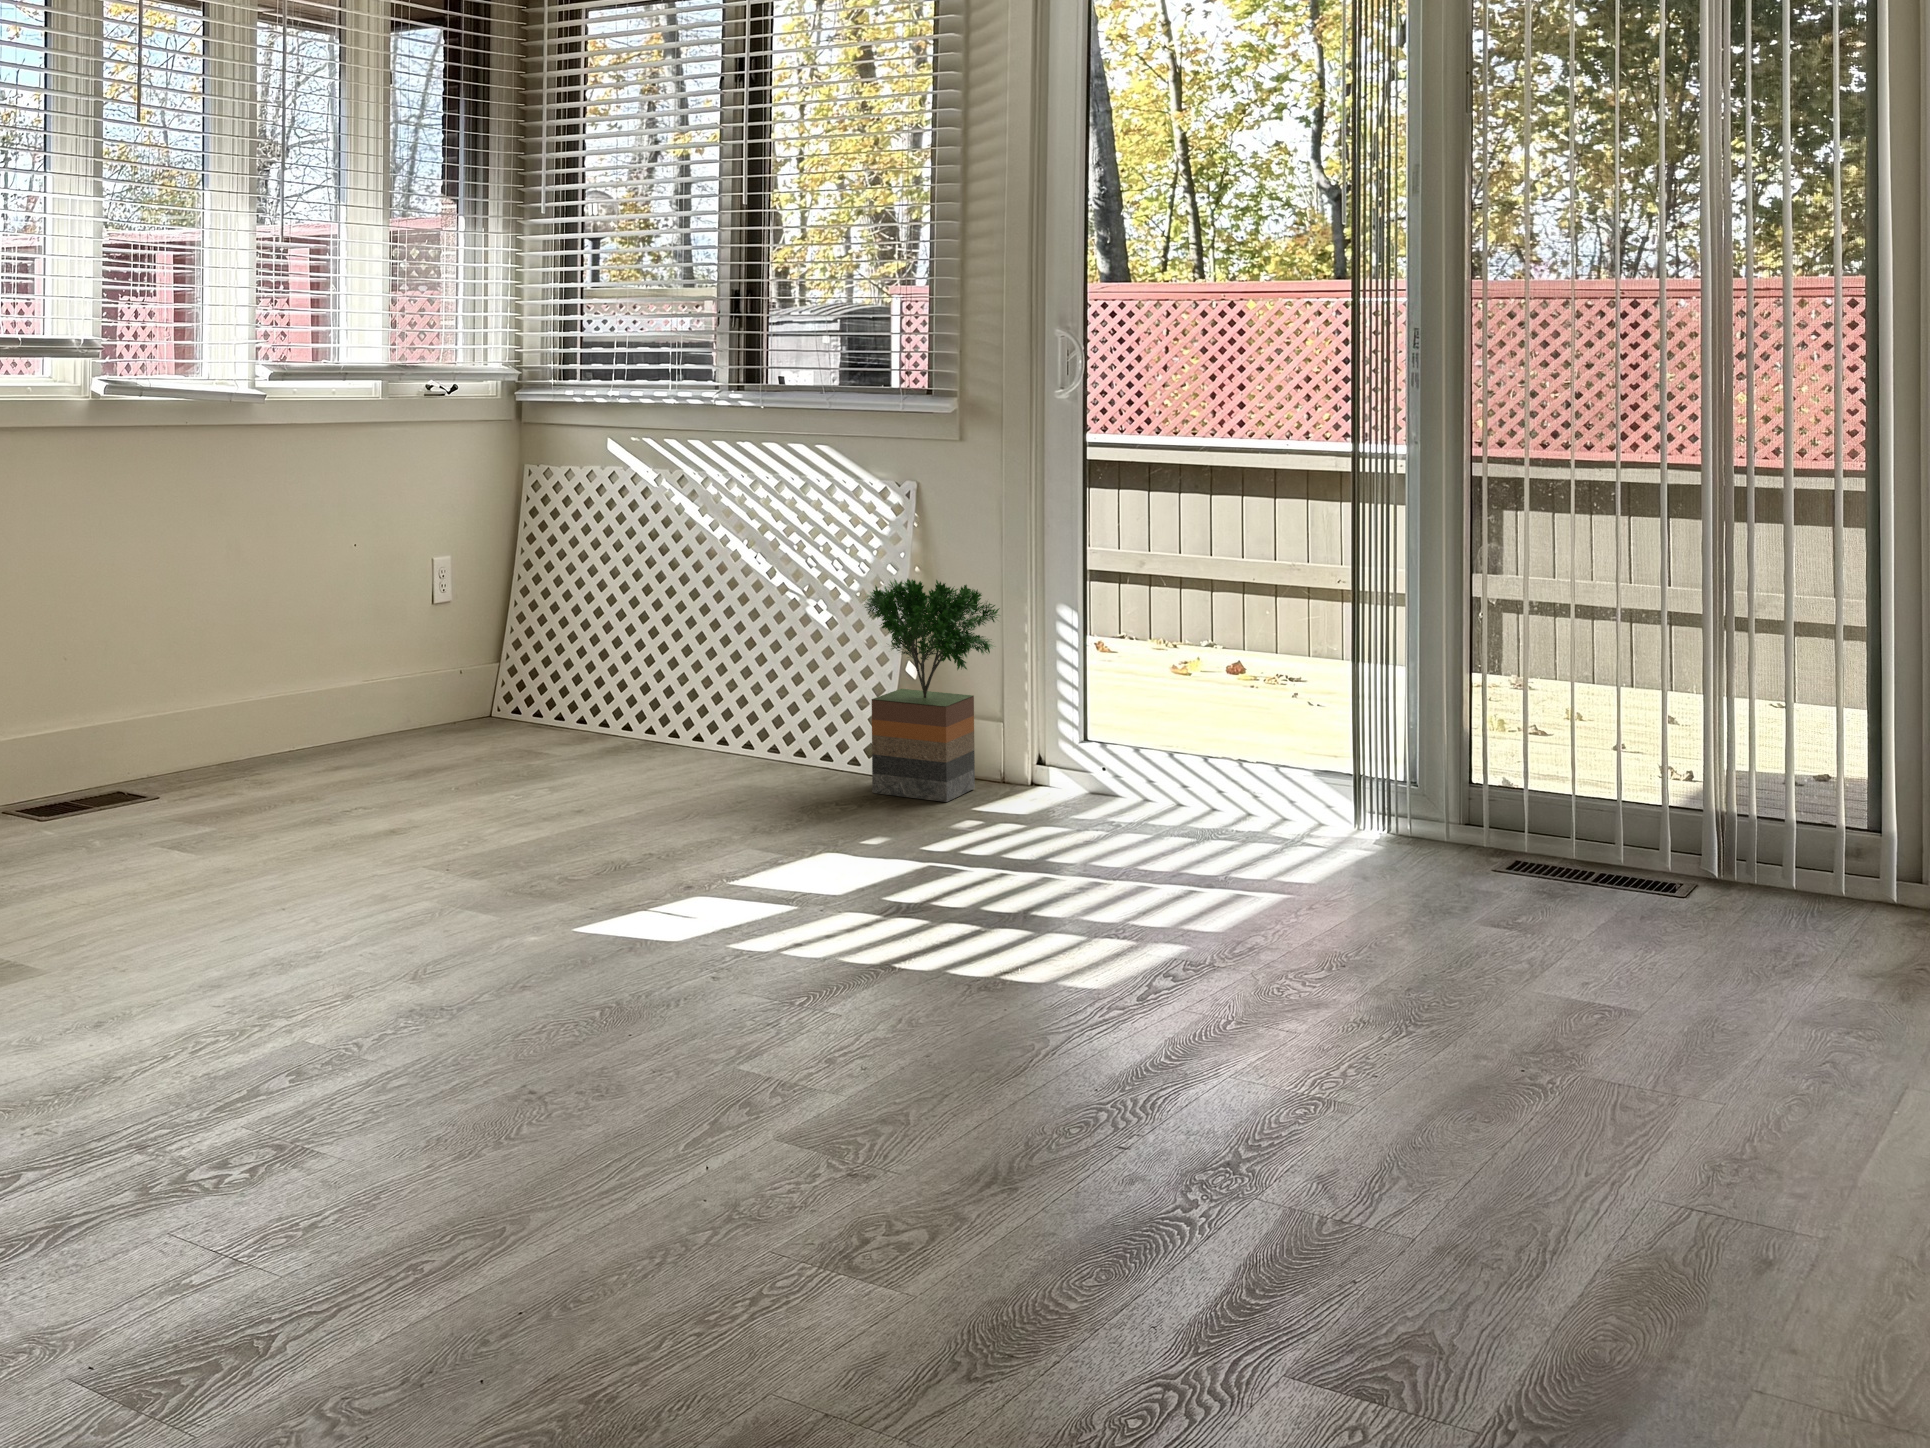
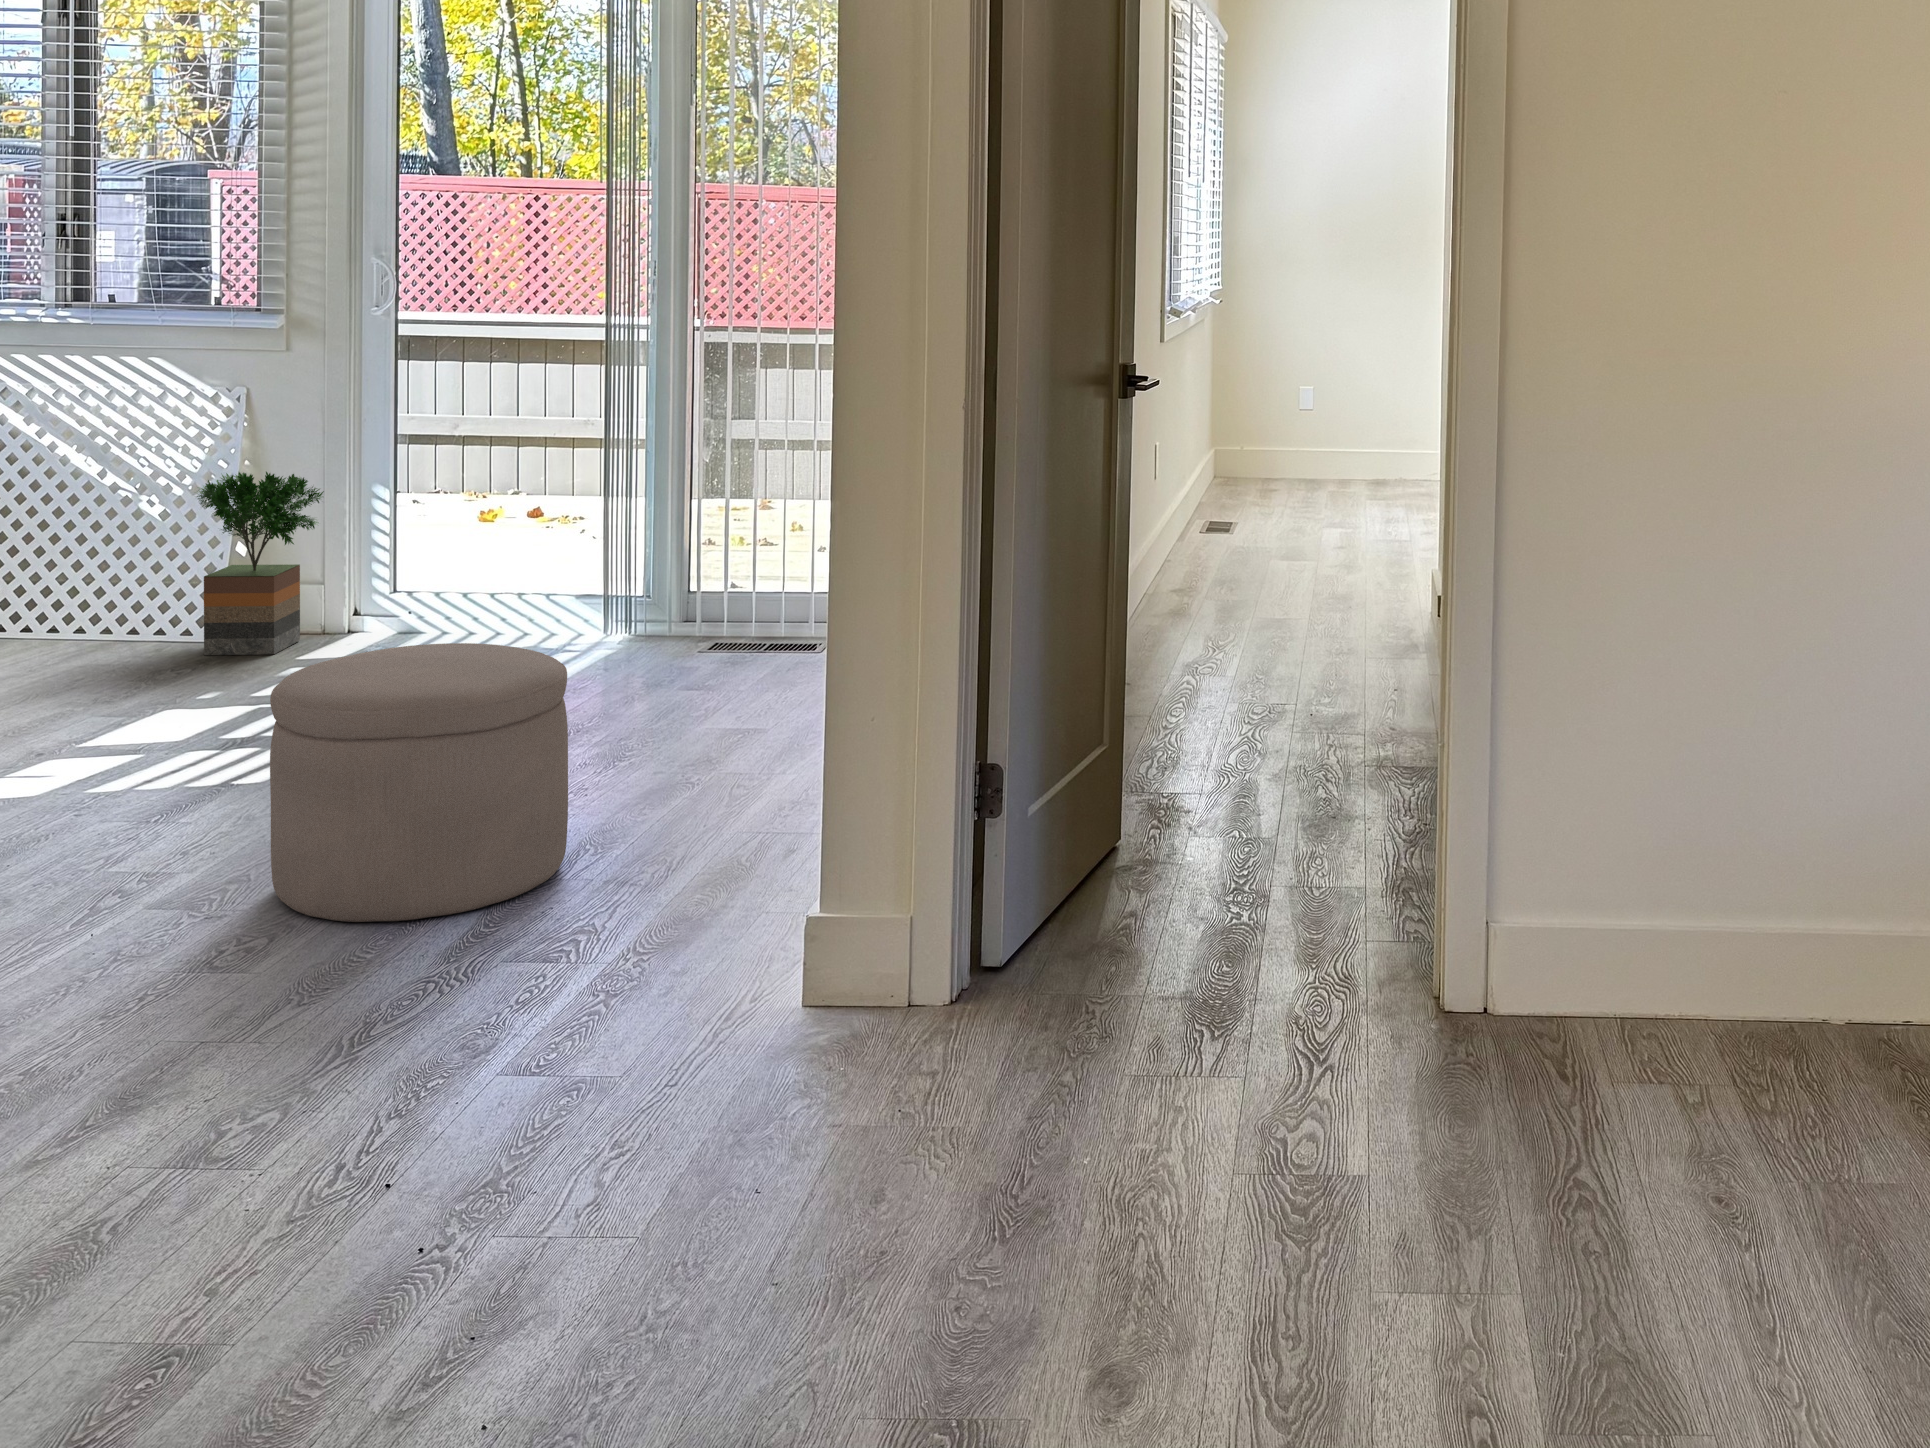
ottoman: none [944,821,1361,1247] -> present [270,643,568,922]

